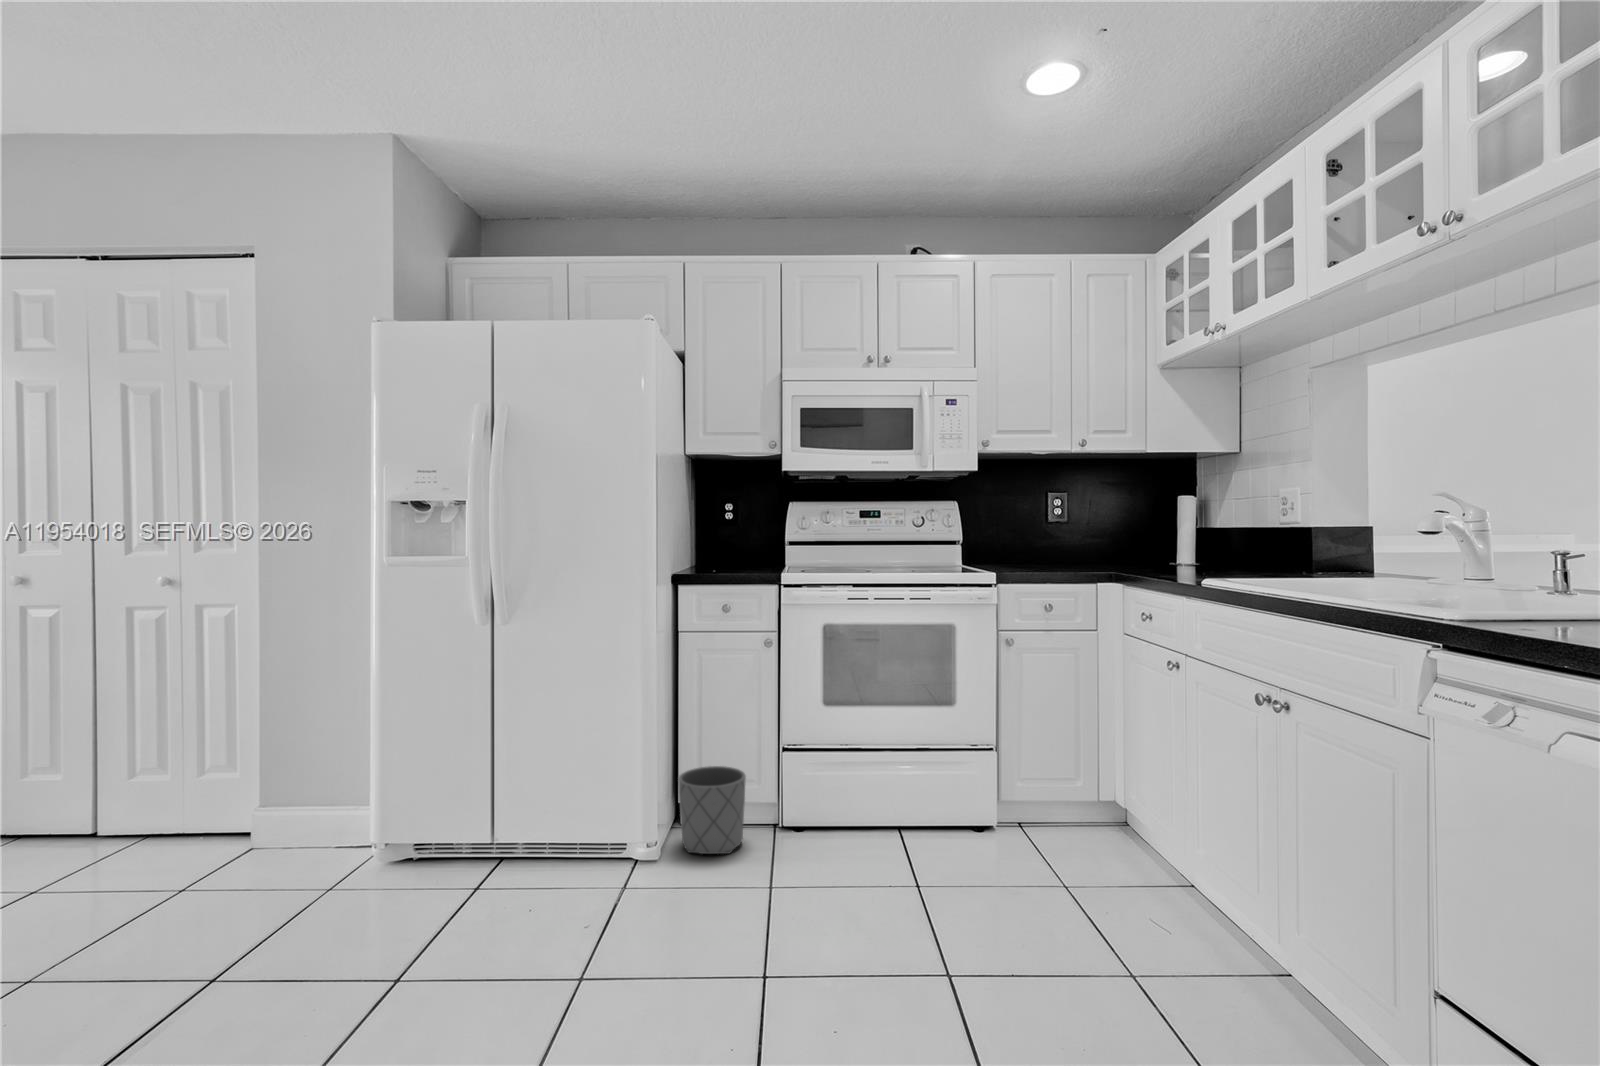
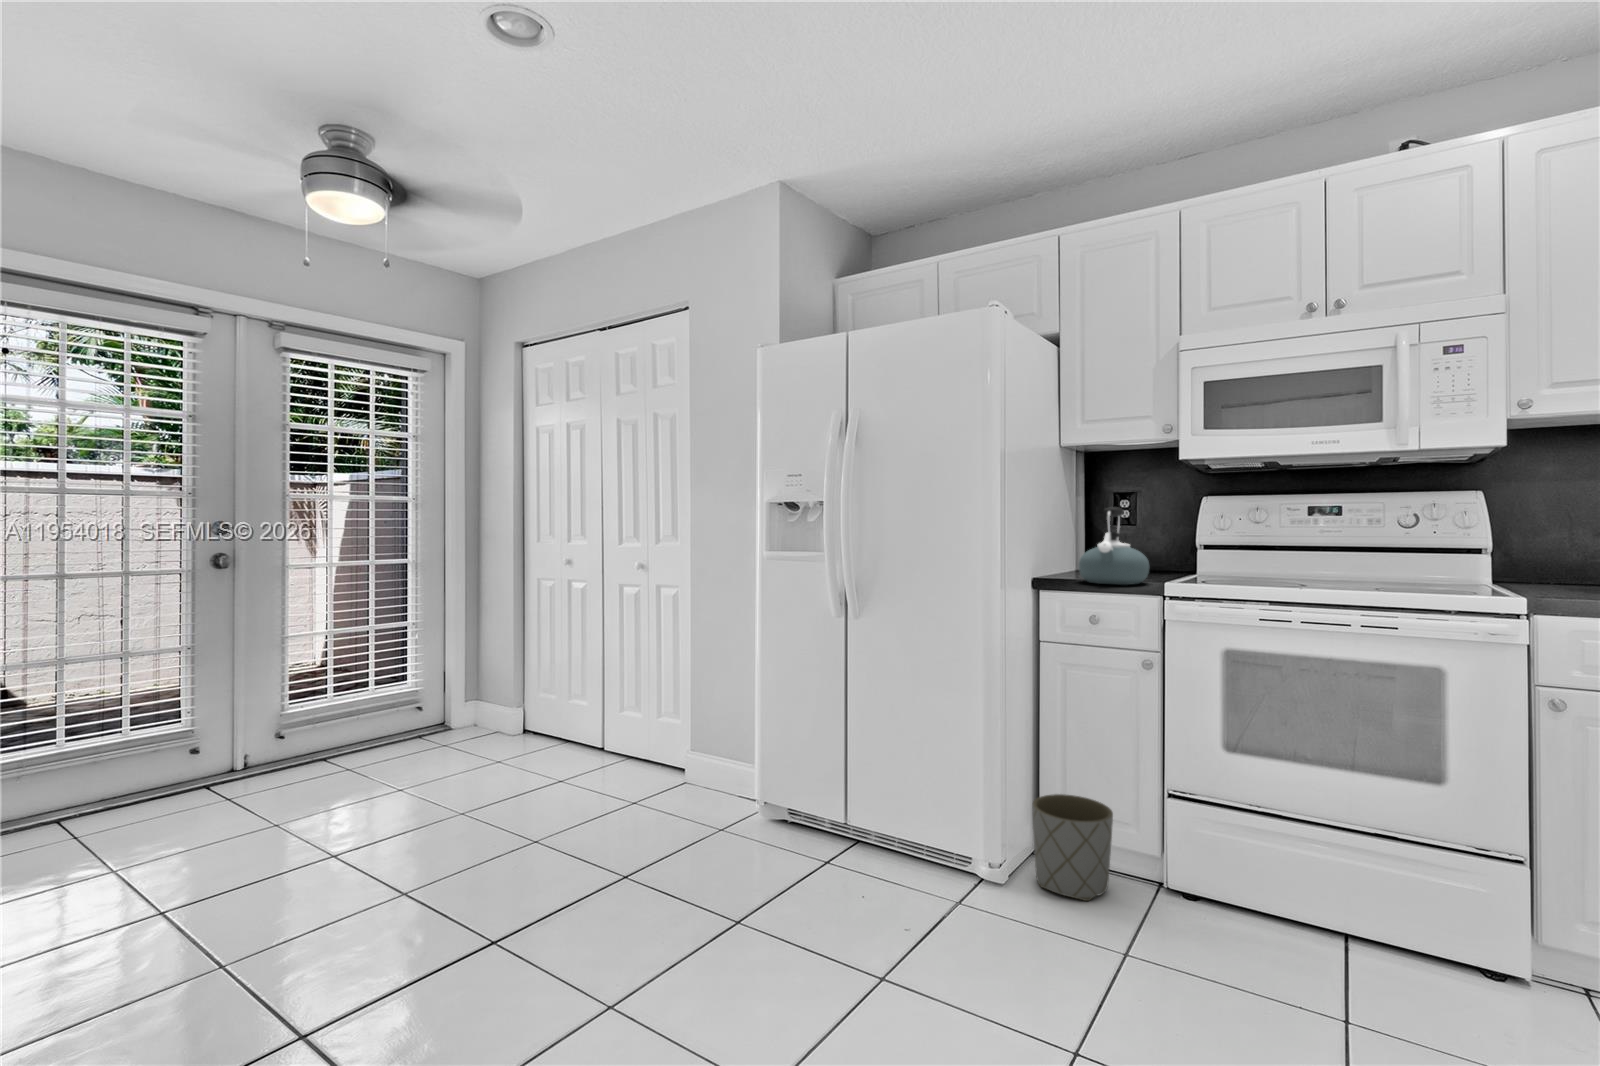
kettle: none [707,512,764,578] -> present [1079,507,1149,585]

